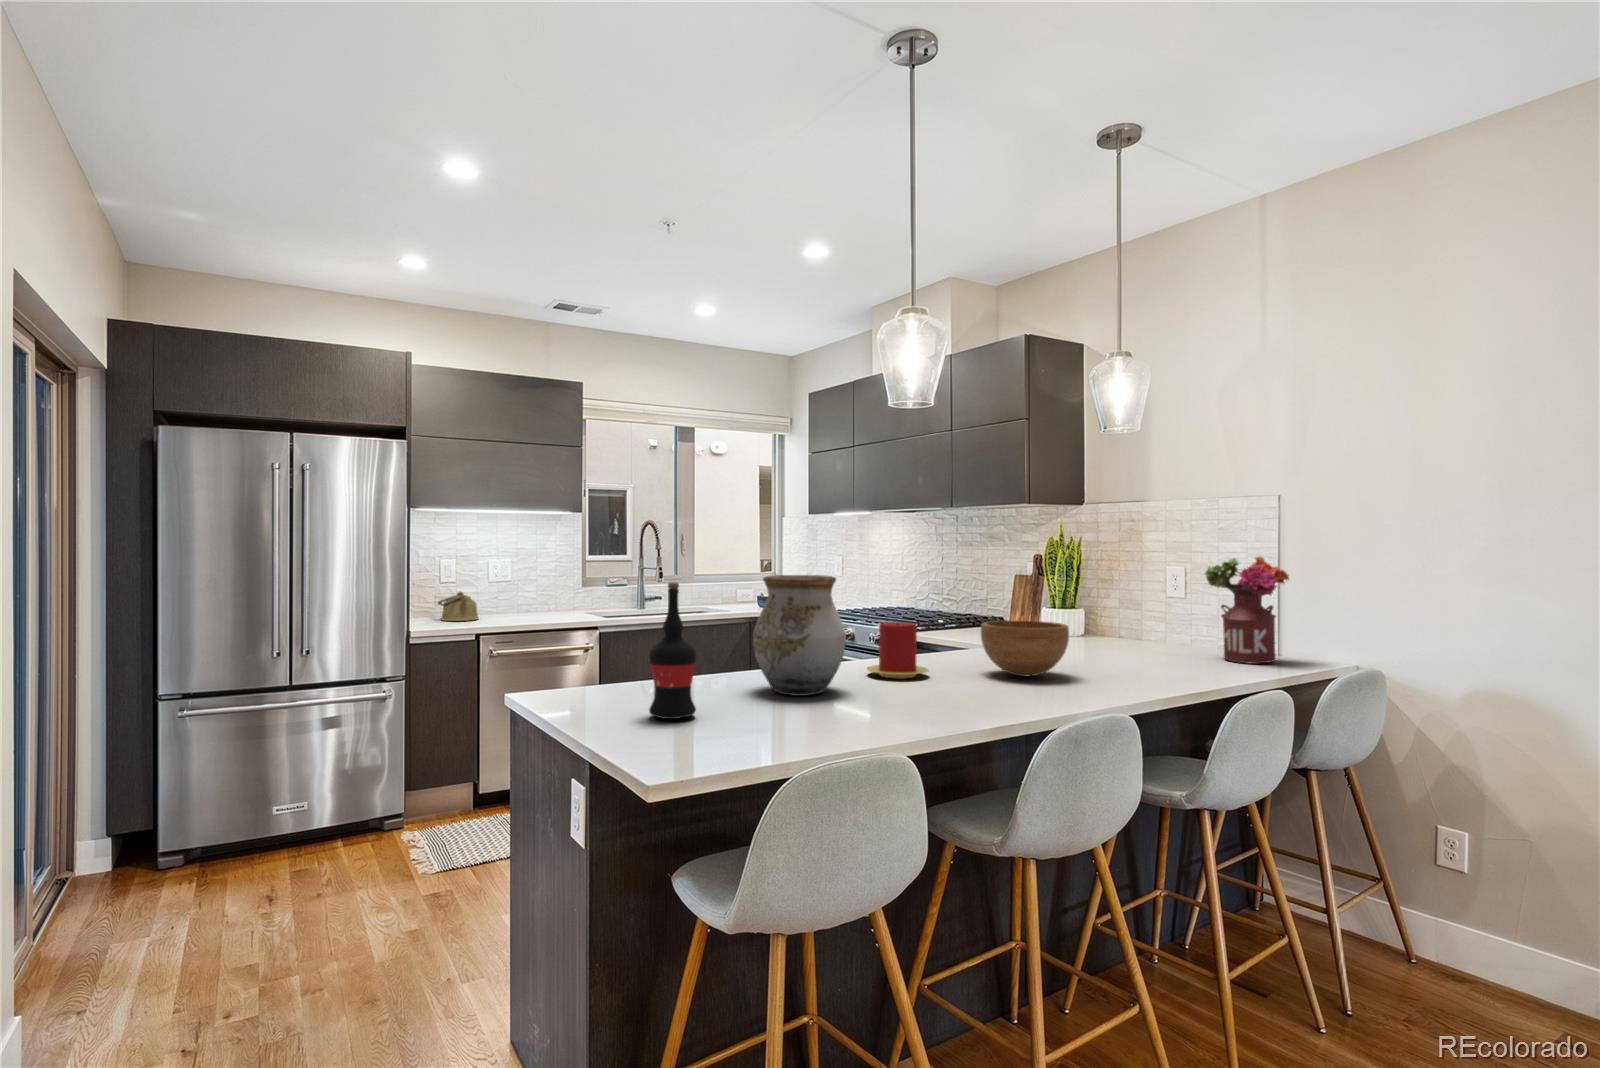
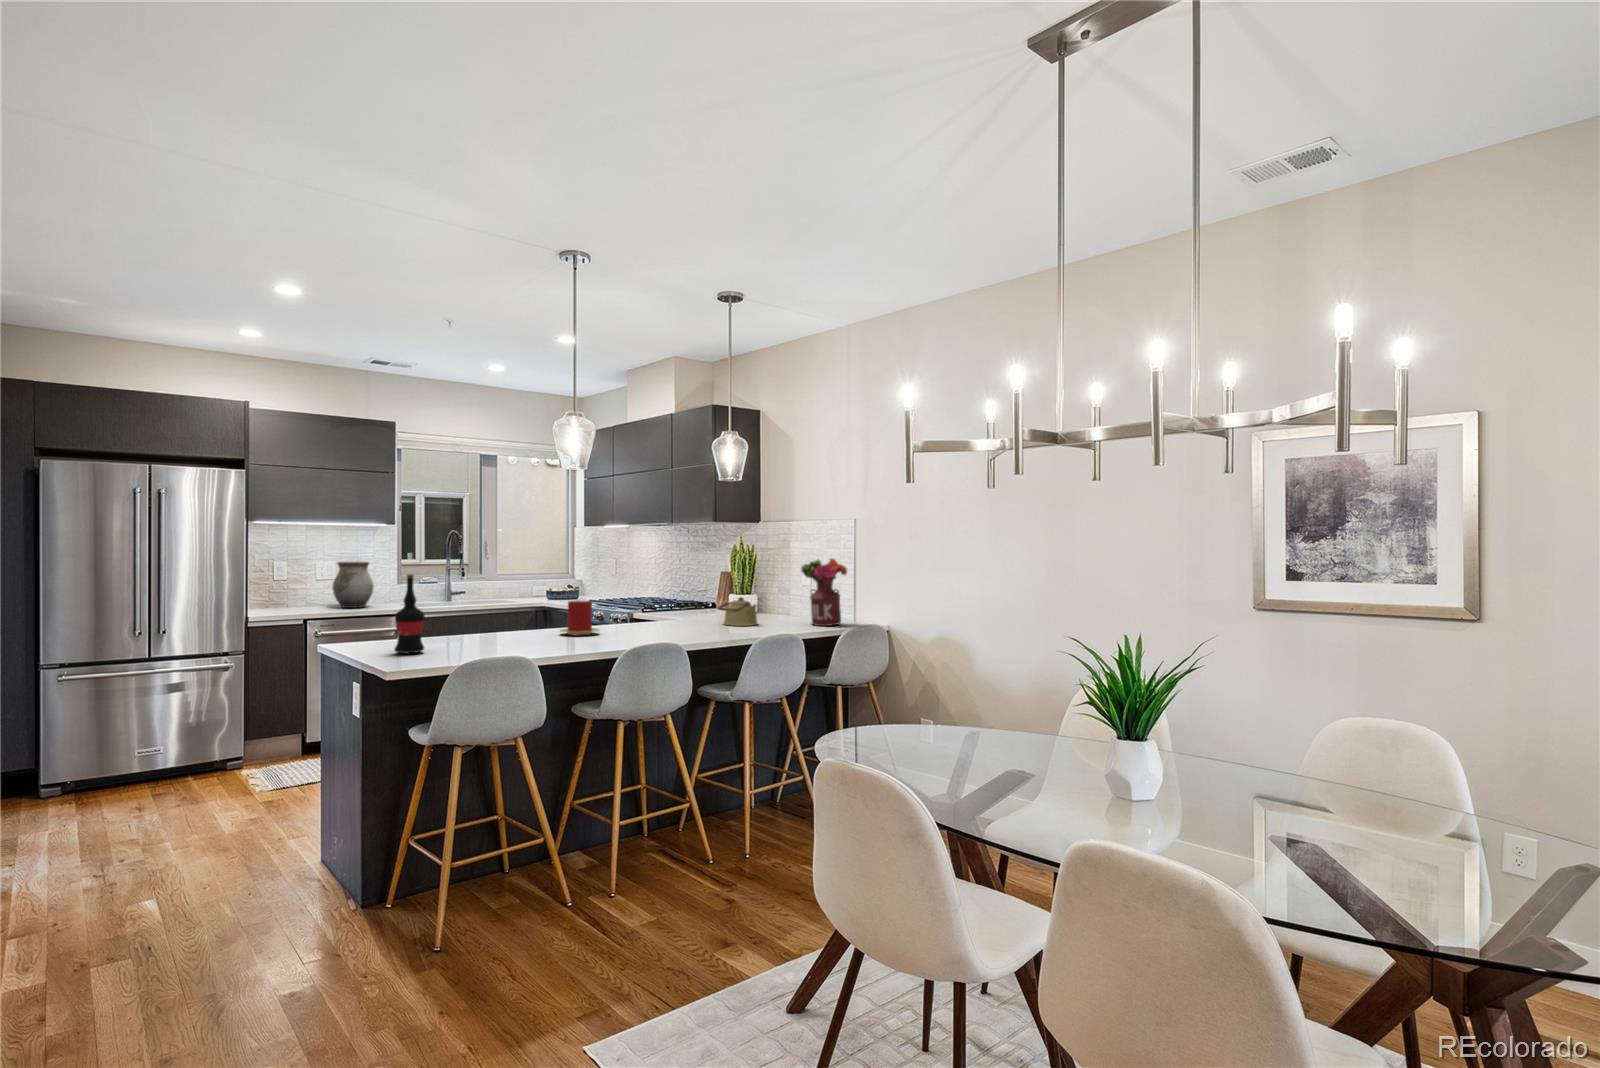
vase: present [753,575,846,696] -> present [333,562,374,608]
kettle: present [438,592,478,621] -> present [718,597,758,626]
bowl: present [981,621,1069,677] -> none [635,599,689,633]

